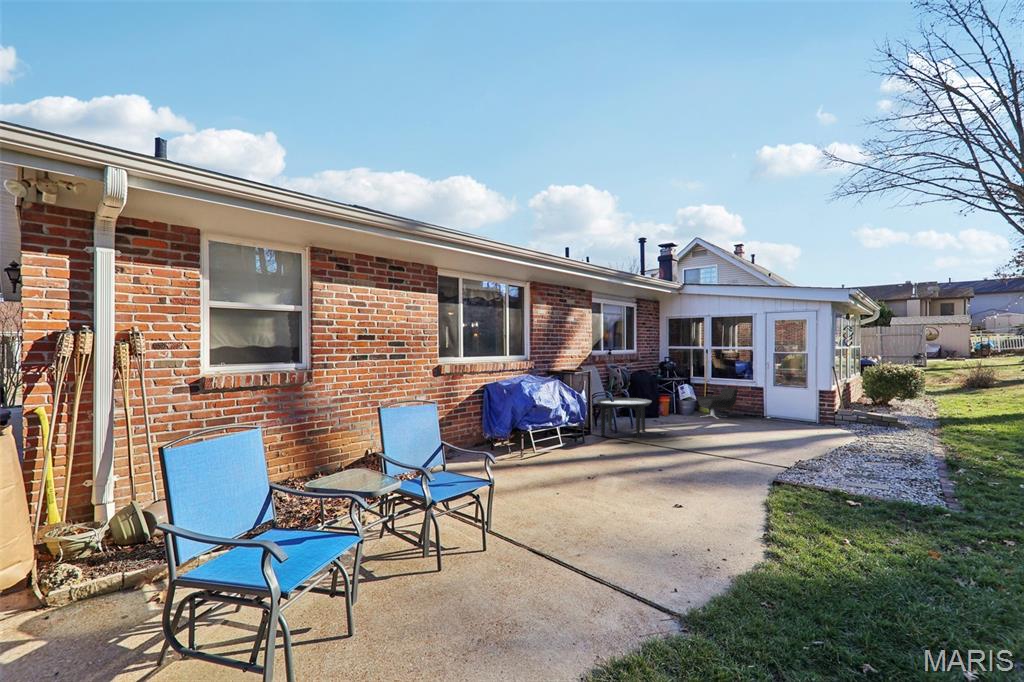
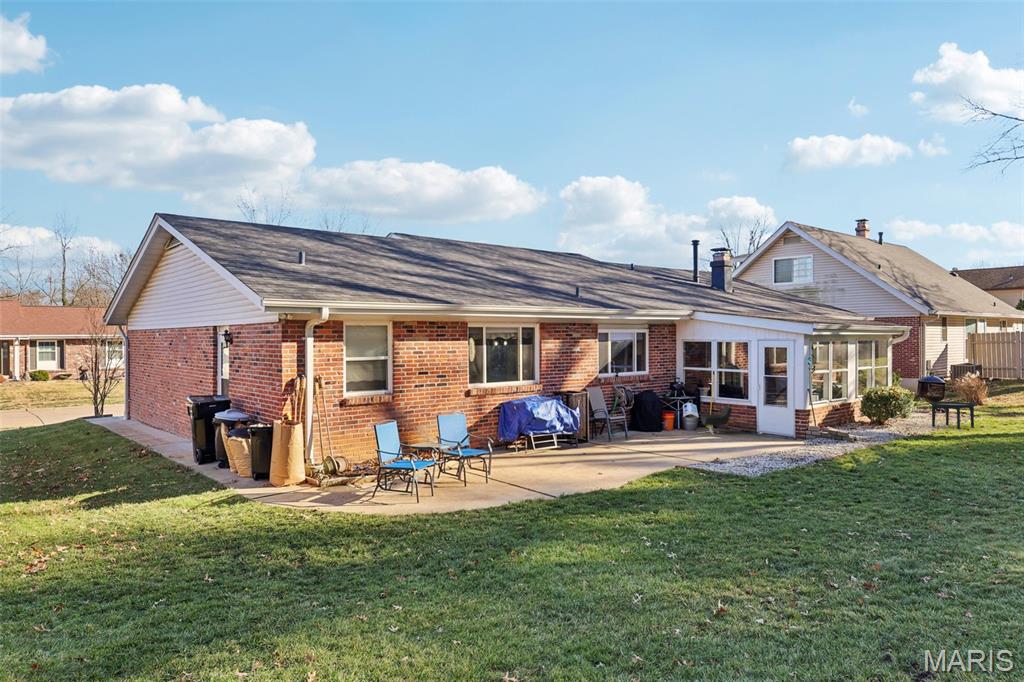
round table: present [595,398,652,438] -> present [930,402,976,429]

